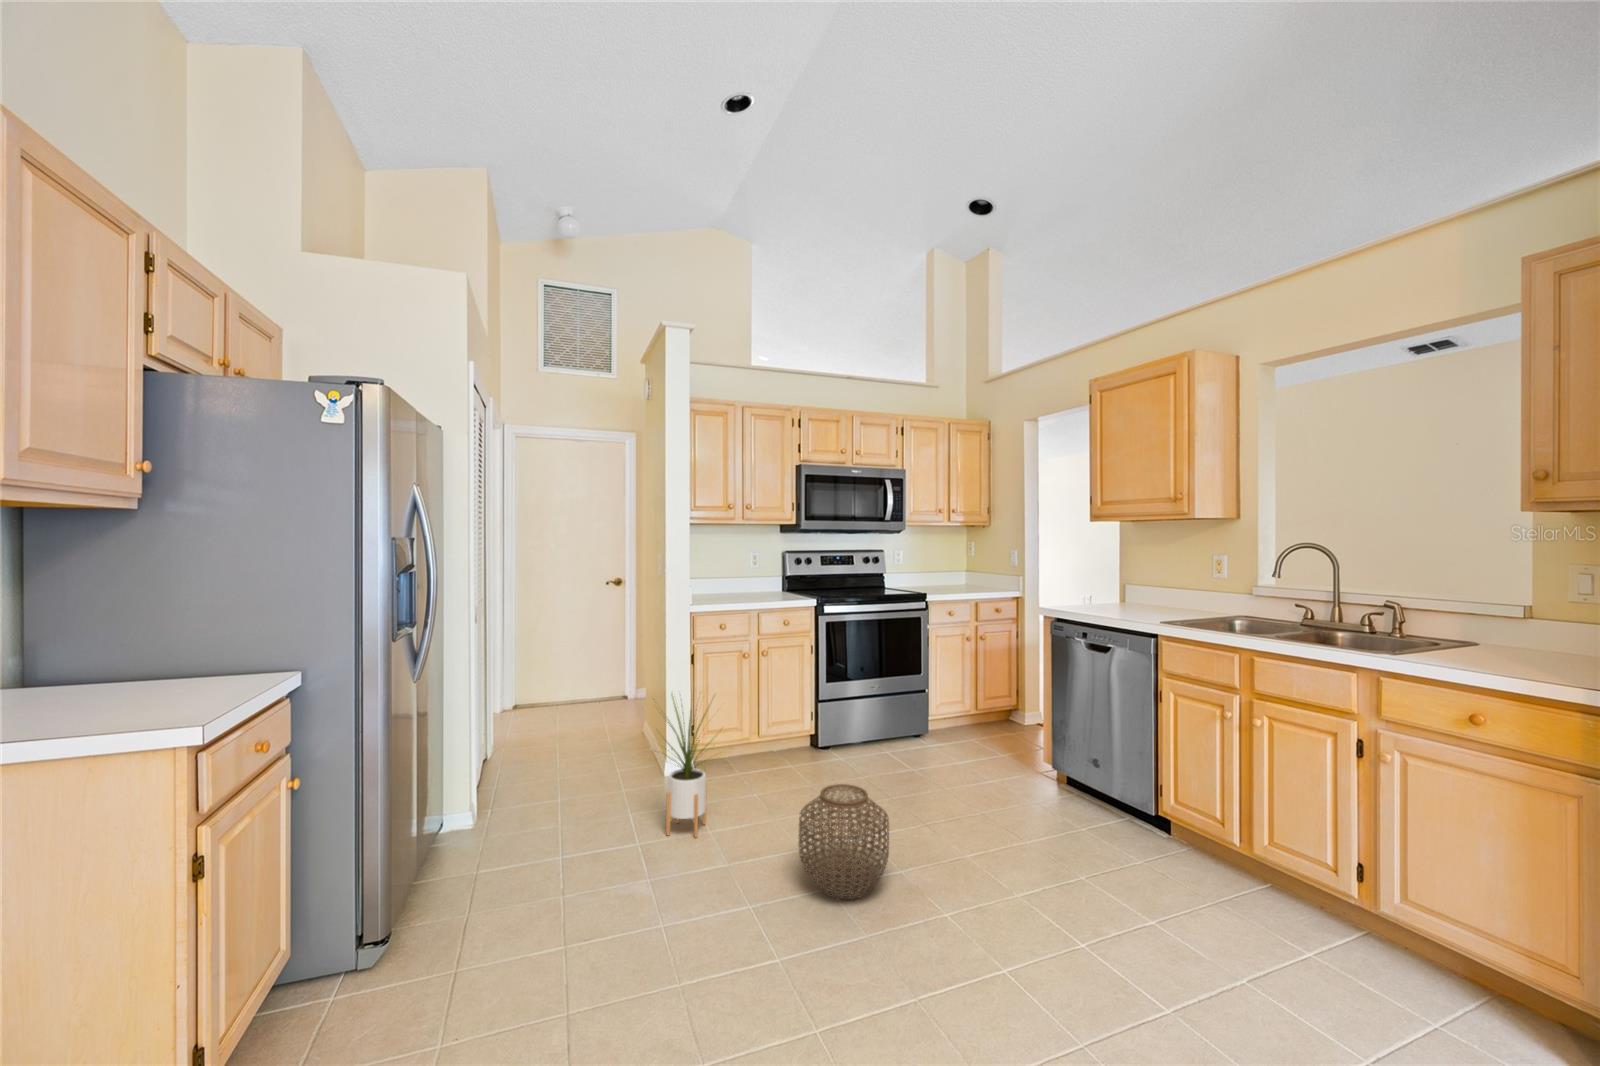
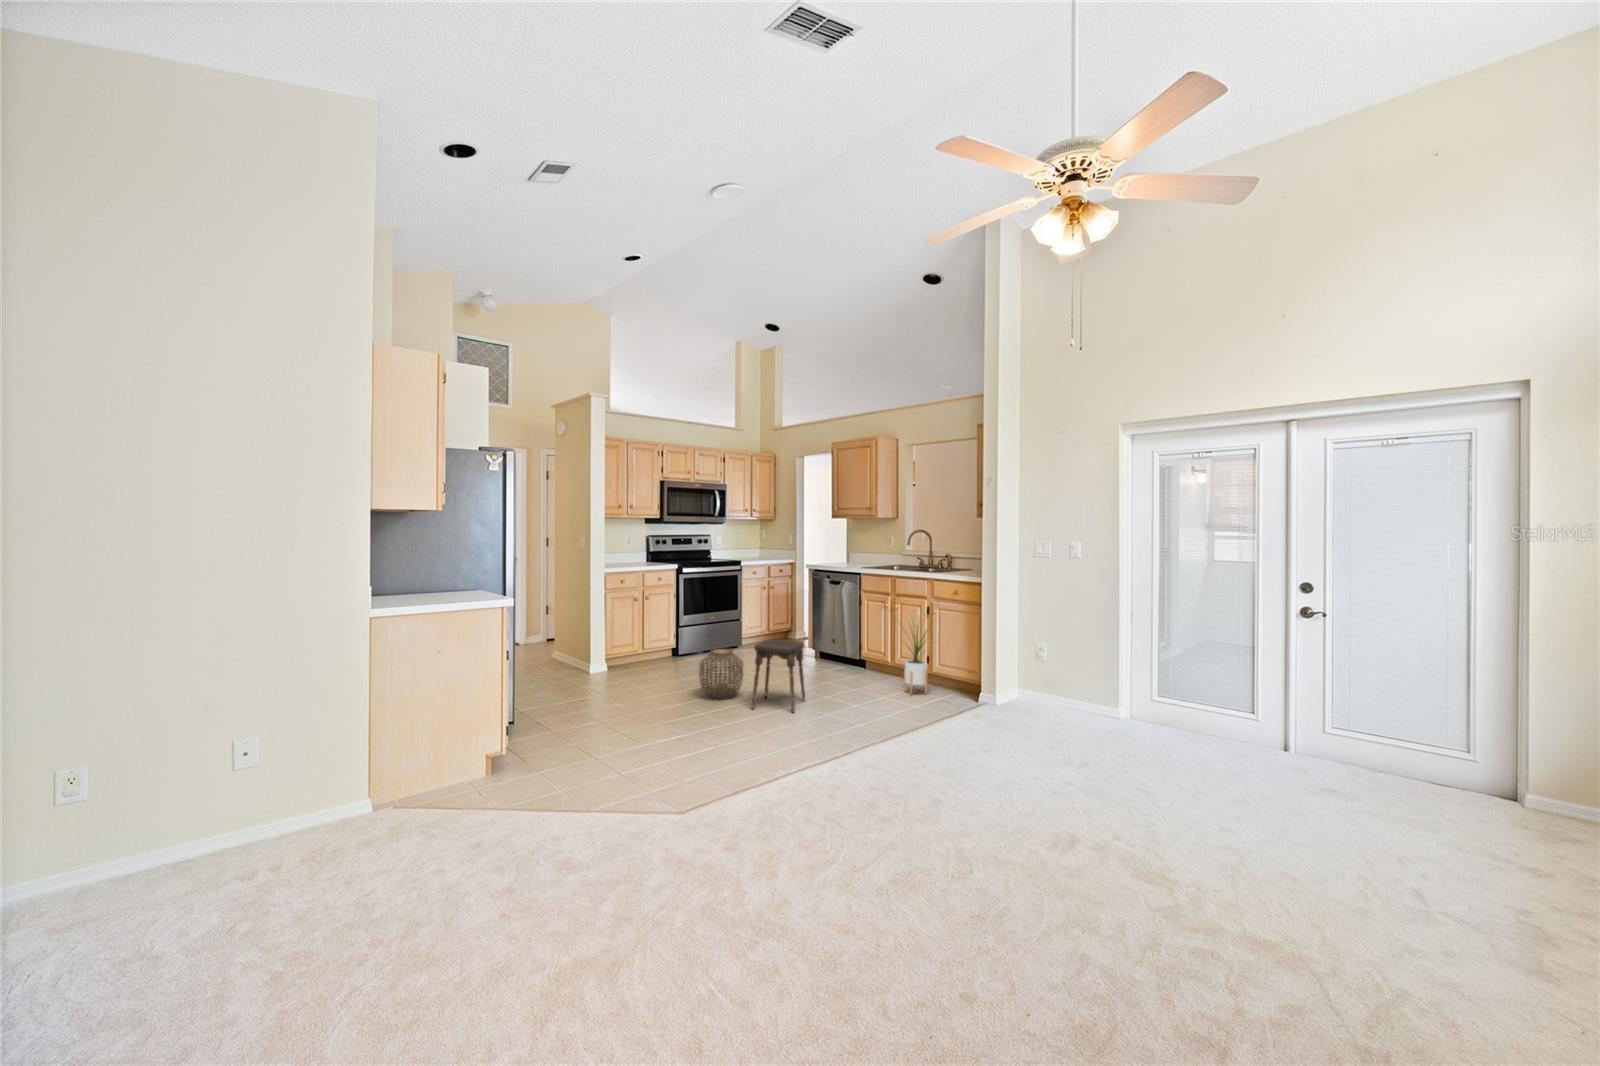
house plant: present [655,697,708,838] -> present [900,624,931,695]
stool: none [890,787,1026,1004] -> present [752,640,805,712]

